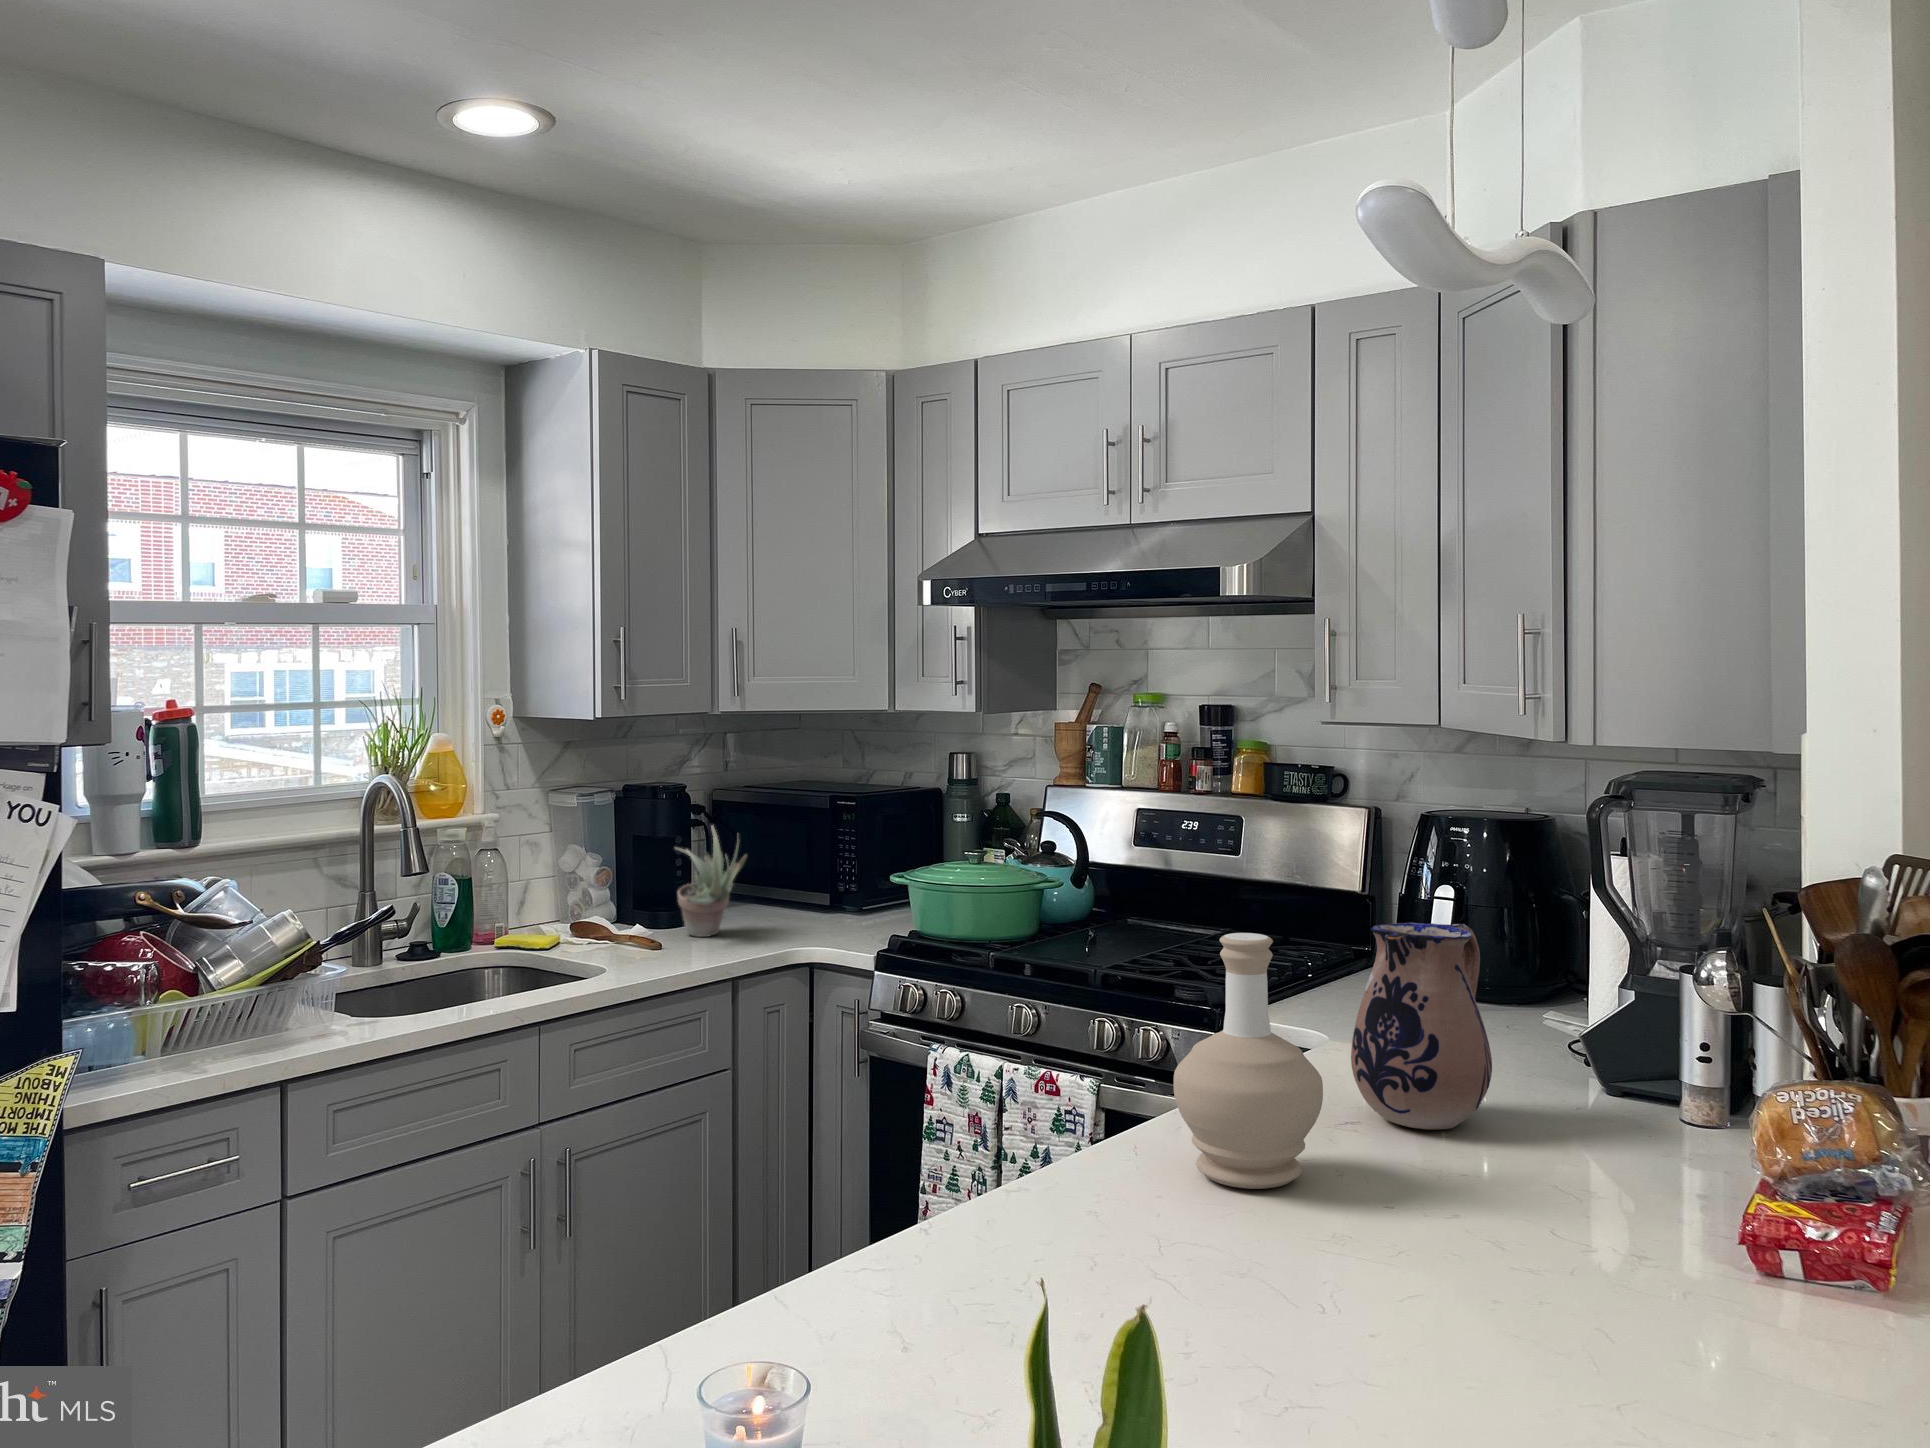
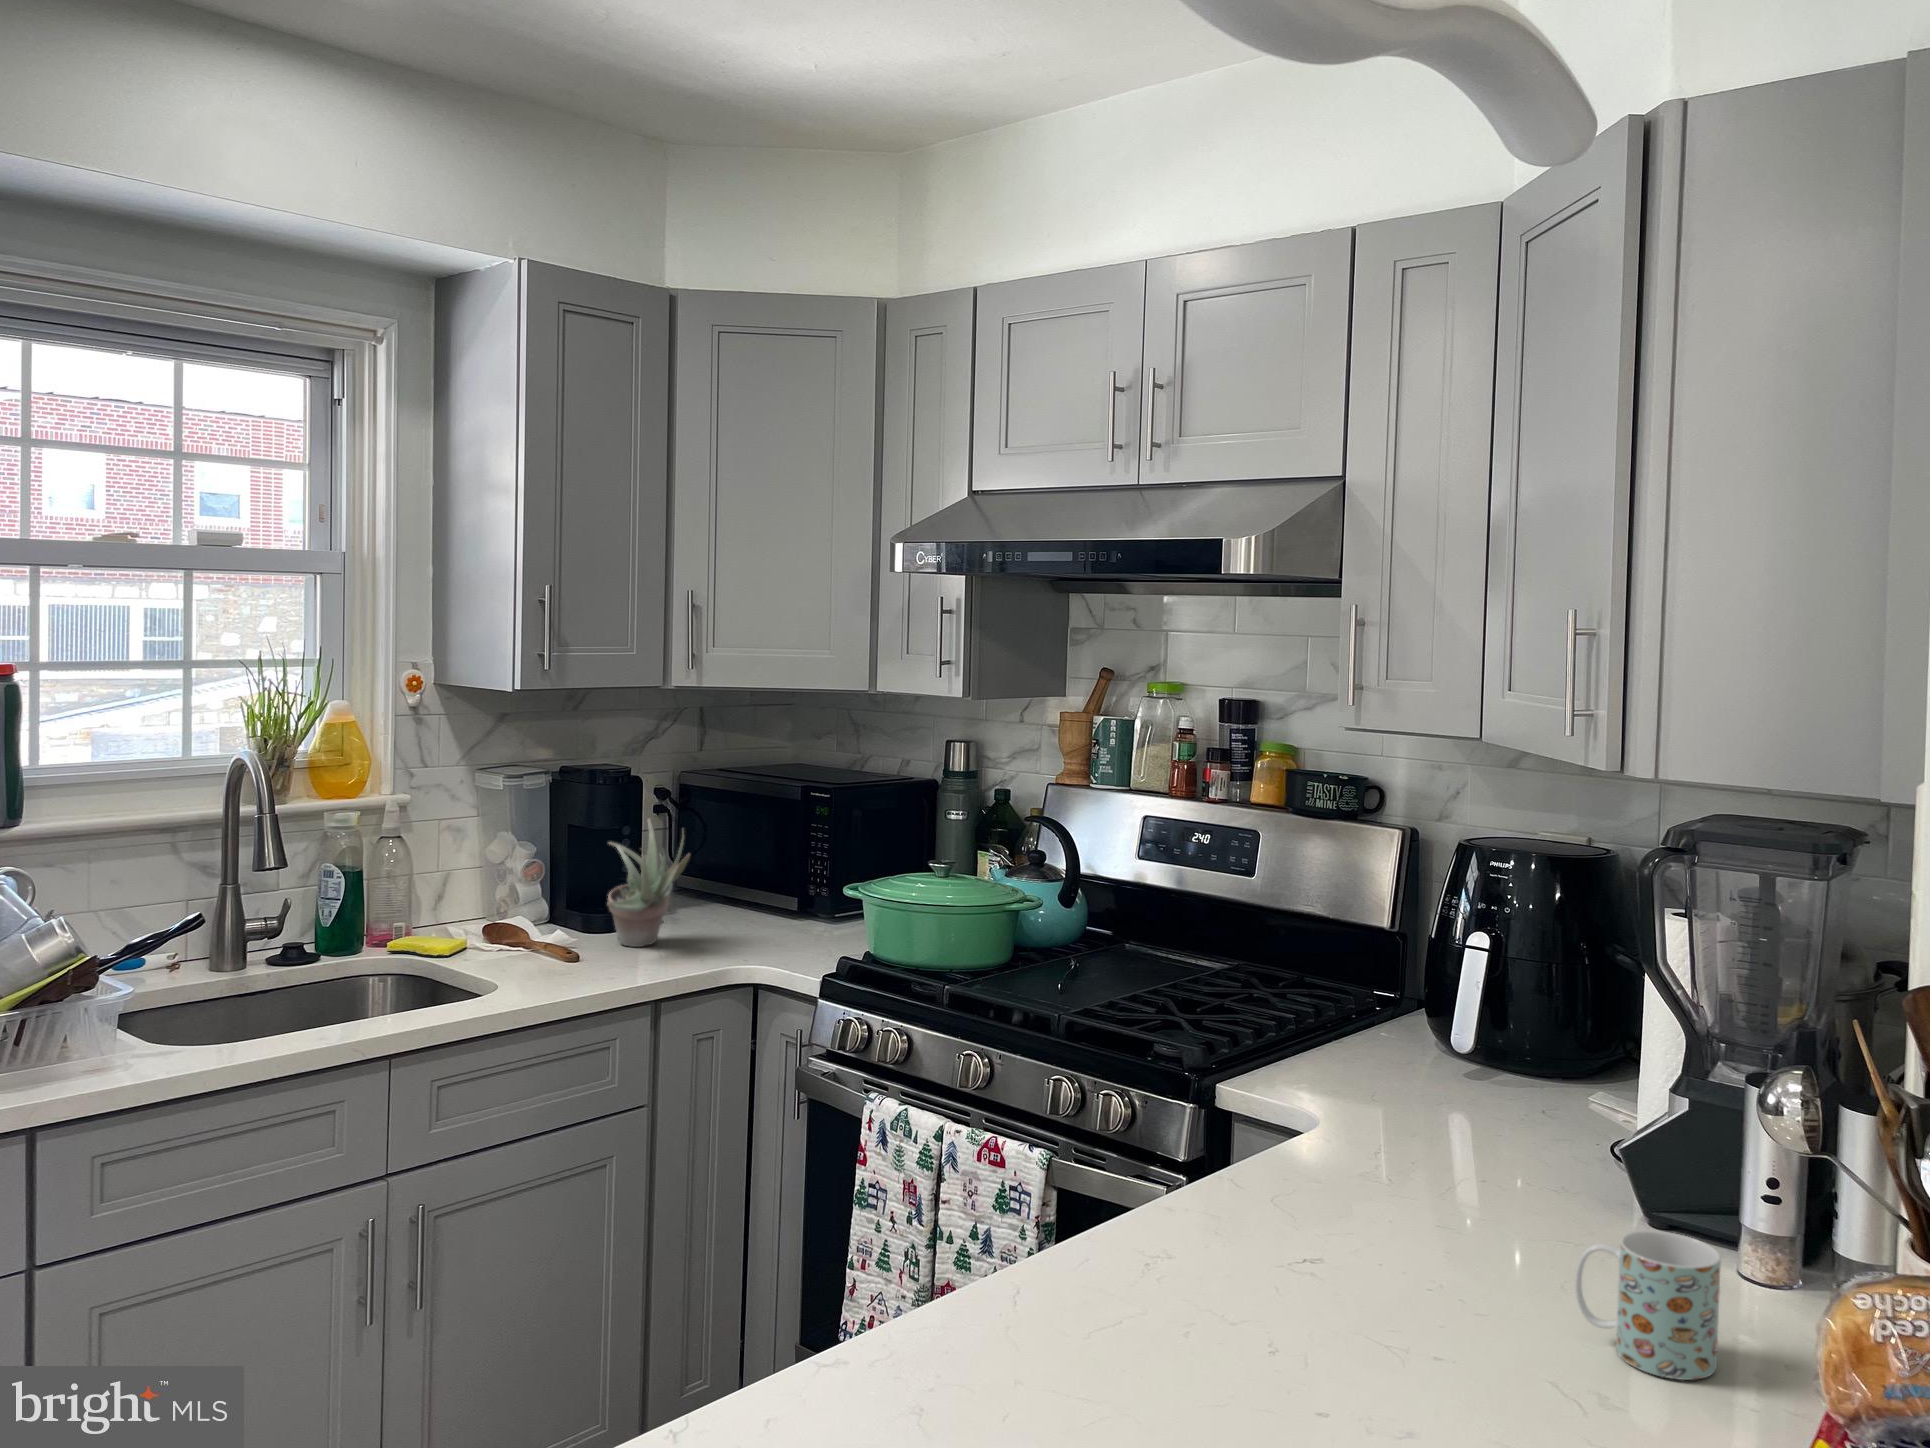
ceramic pitcher: present [1351,922,1492,1130] -> none [1315,1002,1493,1277]
bottle: present [1174,933,1323,1189] -> none [1053,1025,1248,1375]
mug: none [1563,1077,1675,1181] -> present [1575,1231,1721,1380]

